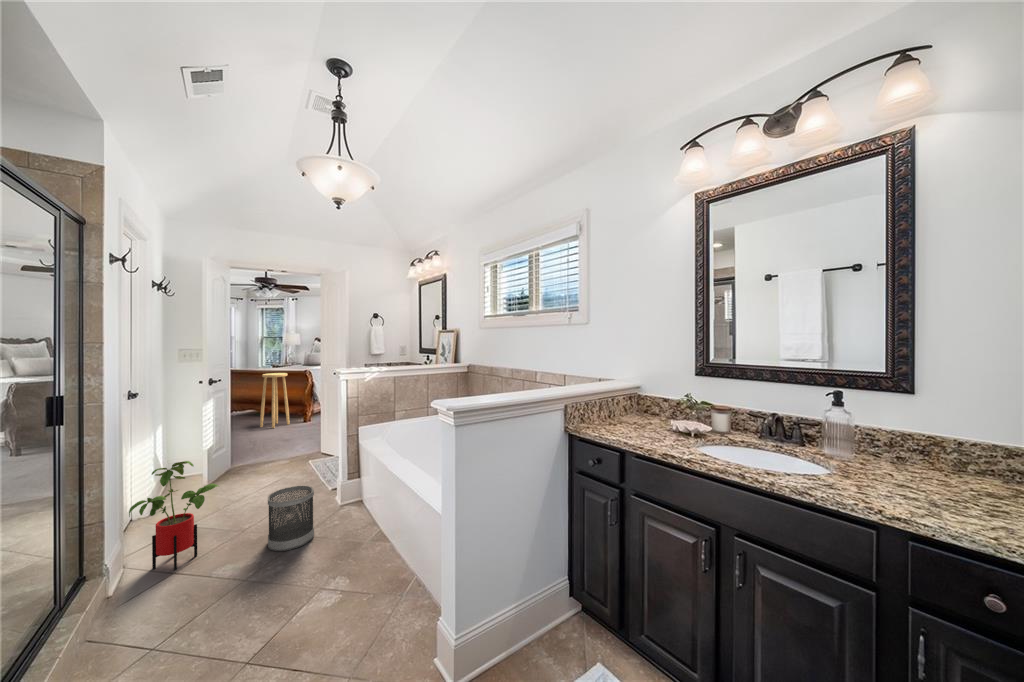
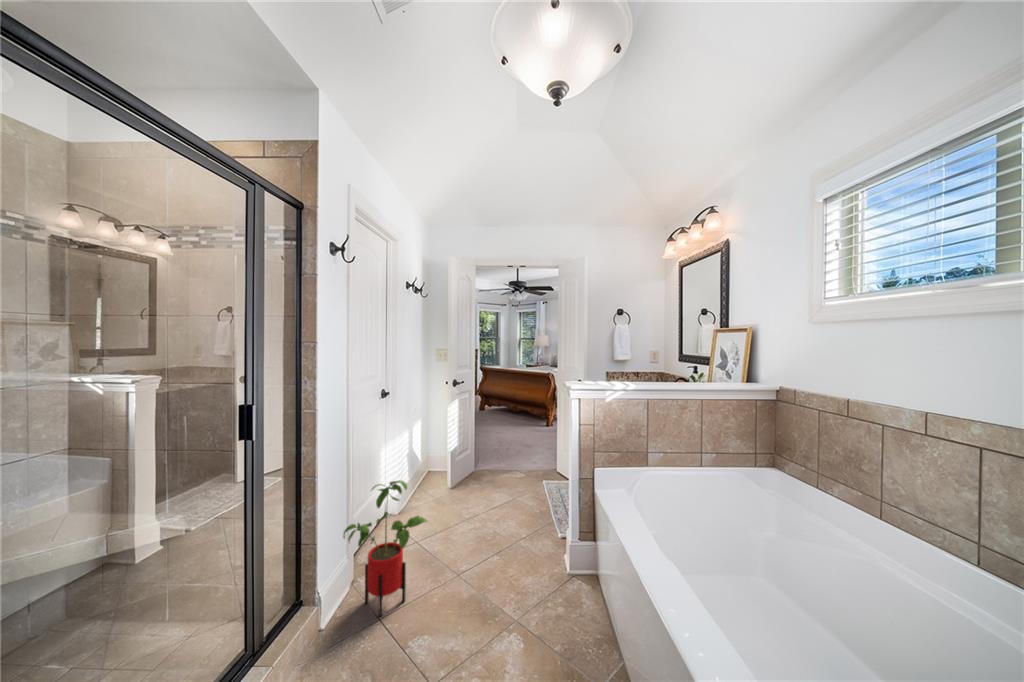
stool: present [260,373,290,428] -> none [509,374,533,429]
wastebasket: present [268,486,314,551] -> none [471,542,528,648]

